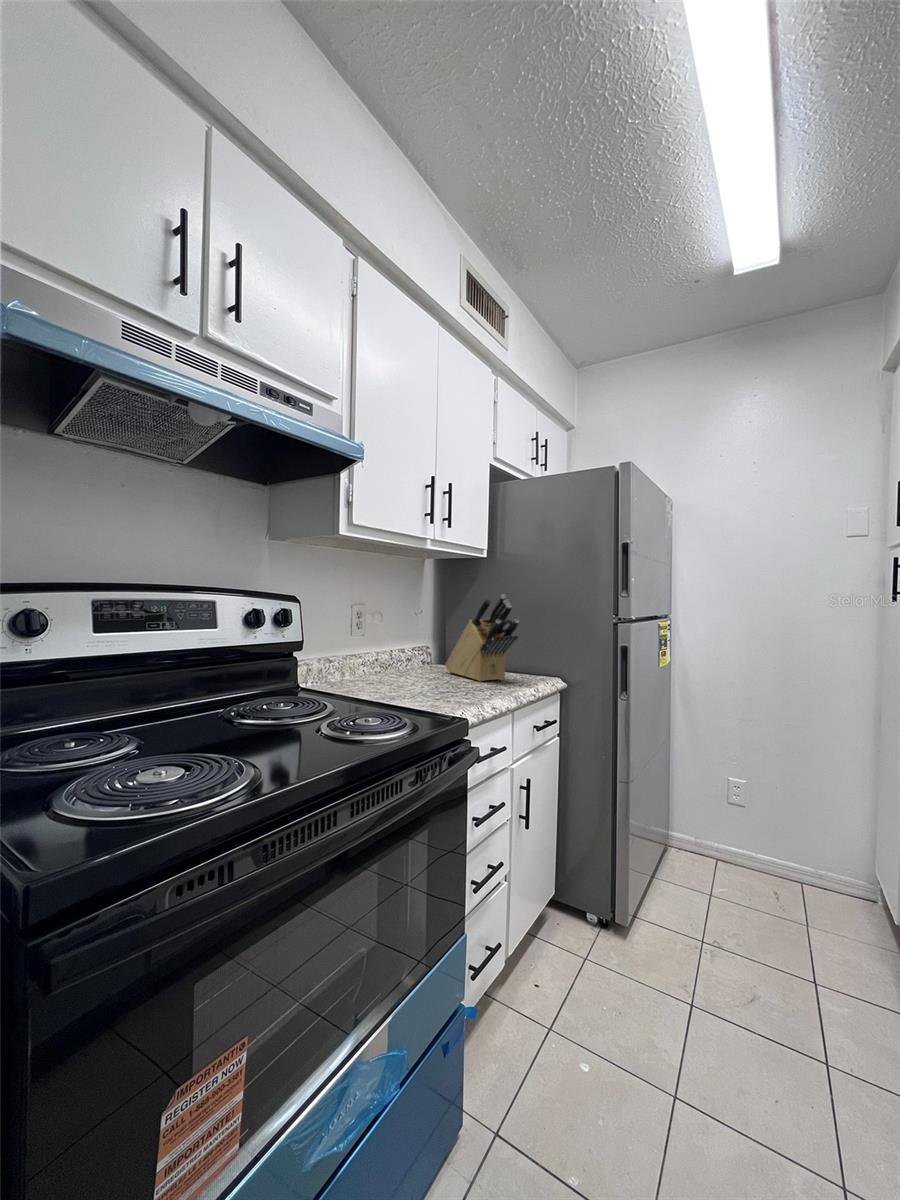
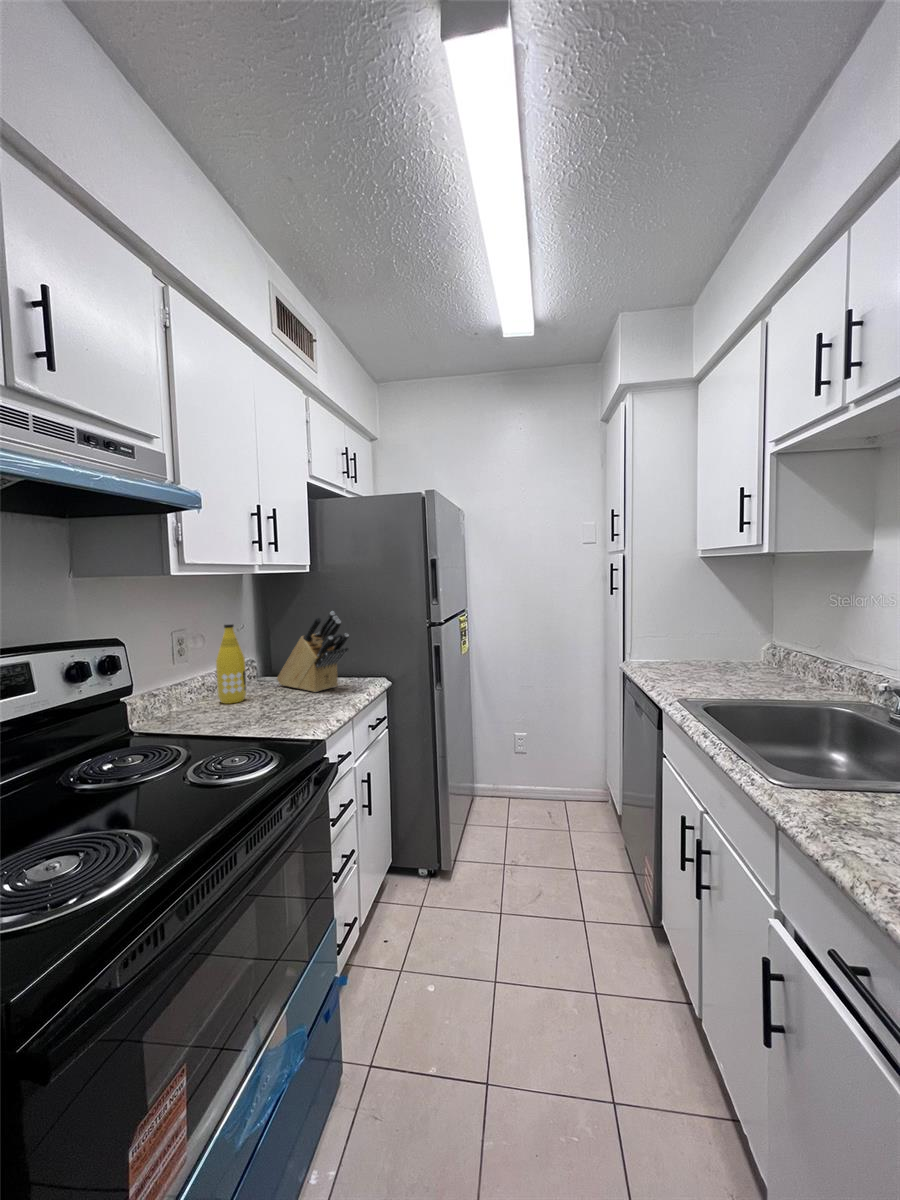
bottle: none [385,600,413,680] -> present [216,624,247,704]

